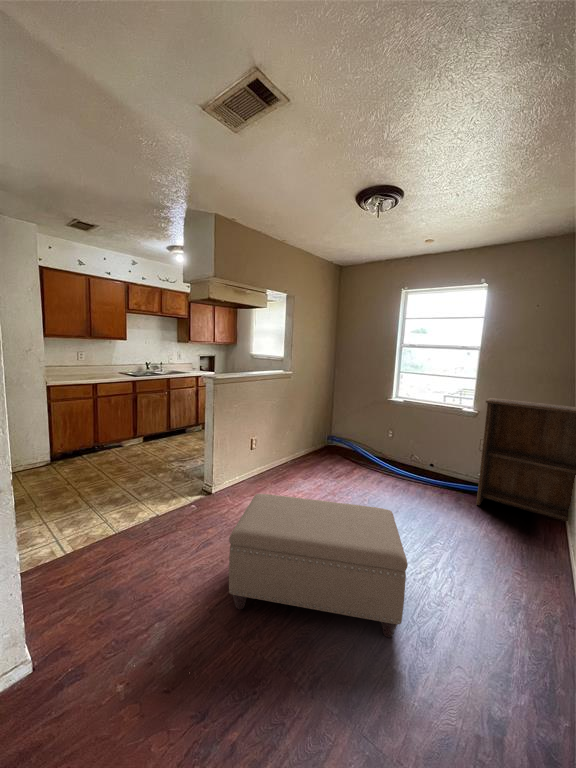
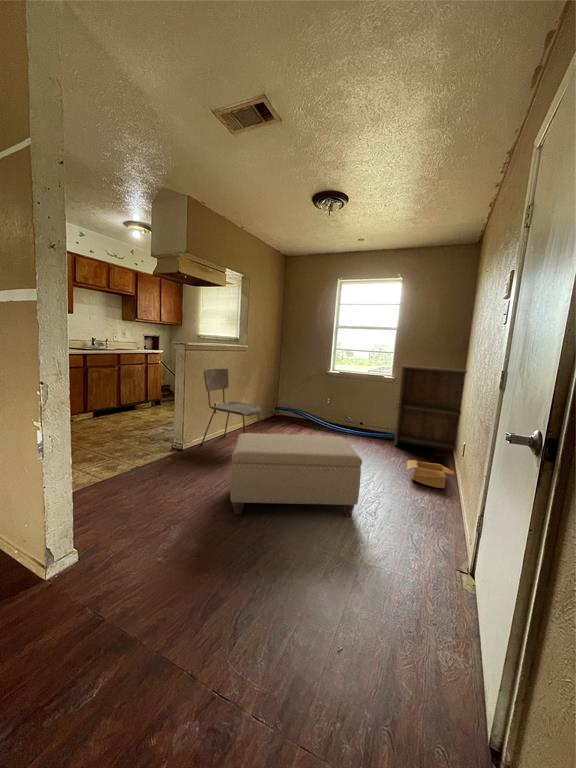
dining chair: none [232,400,304,507] -> present [200,369,262,446]
cardboard box: none [488,540,570,599] -> present [407,460,455,488]

